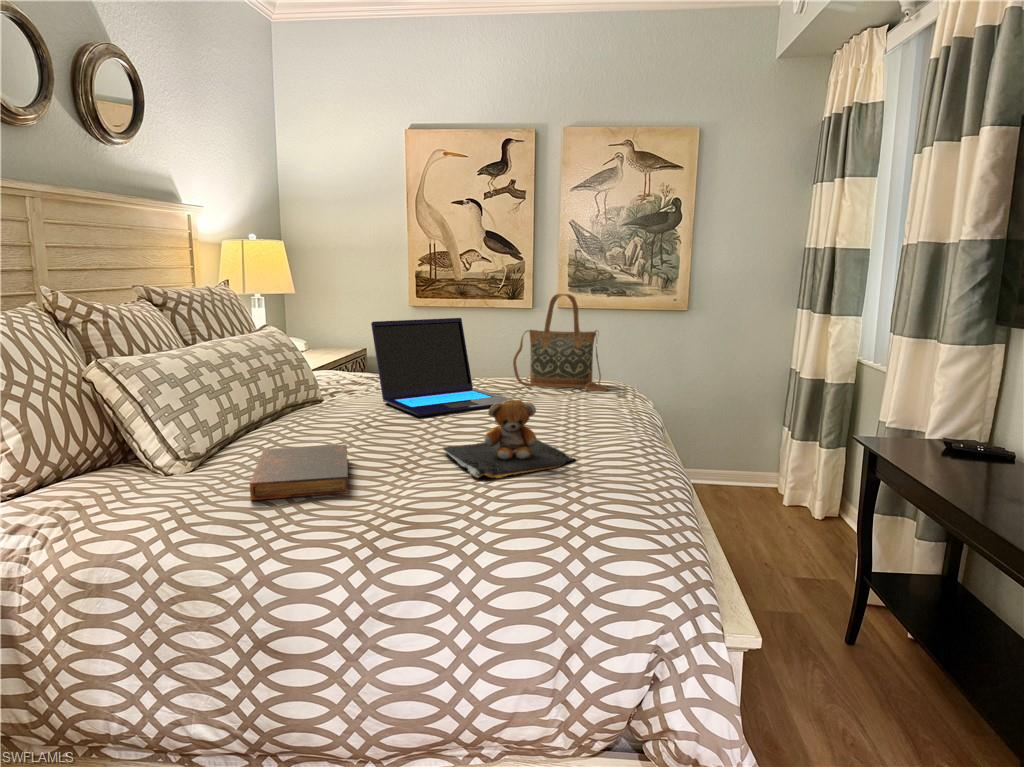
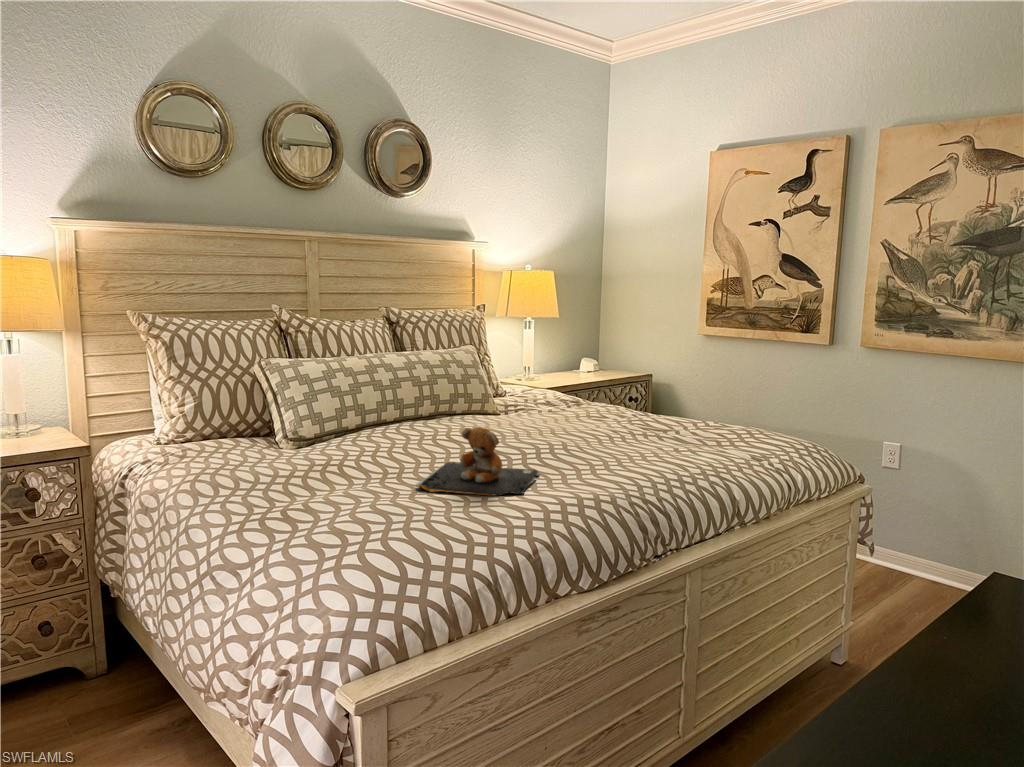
handbag: present [513,294,608,391] -> none [670,332,762,447]
laptop: present [371,318,510,416] -> none [507,348,620,443]
book: present [250,445,348,500] -> none [275,438,385,478]

